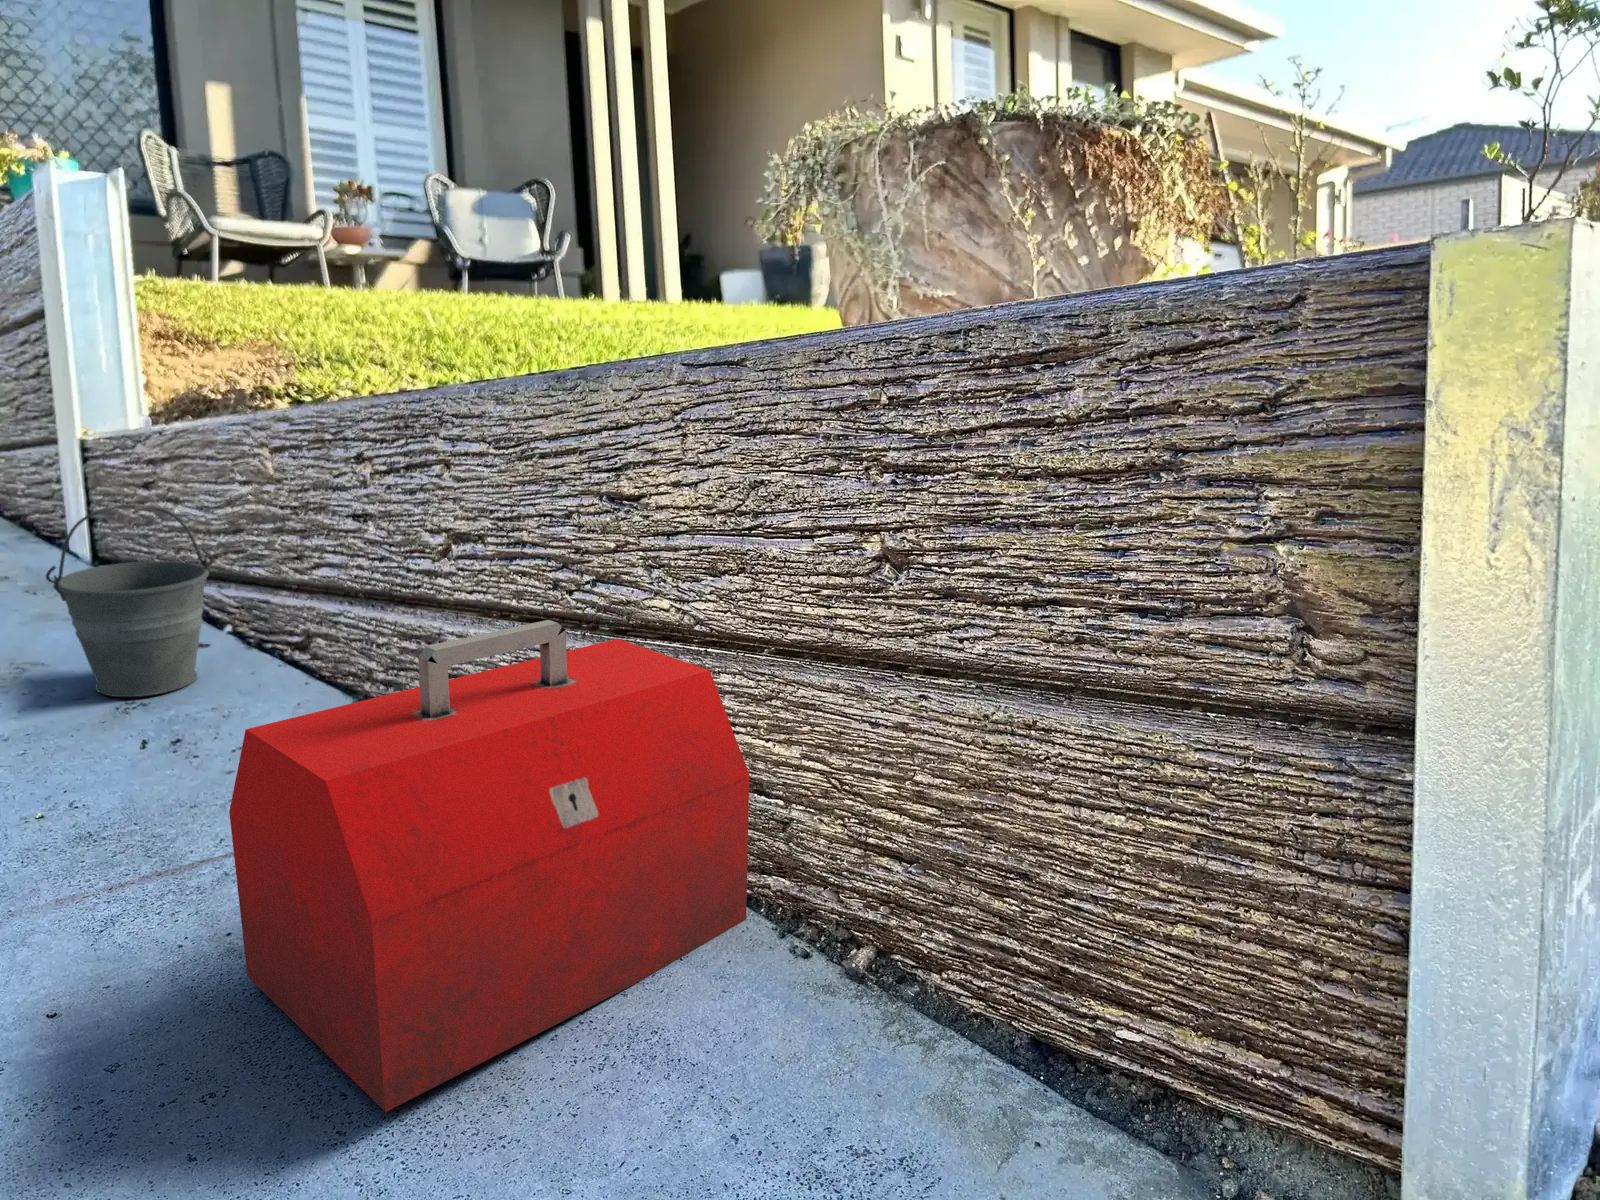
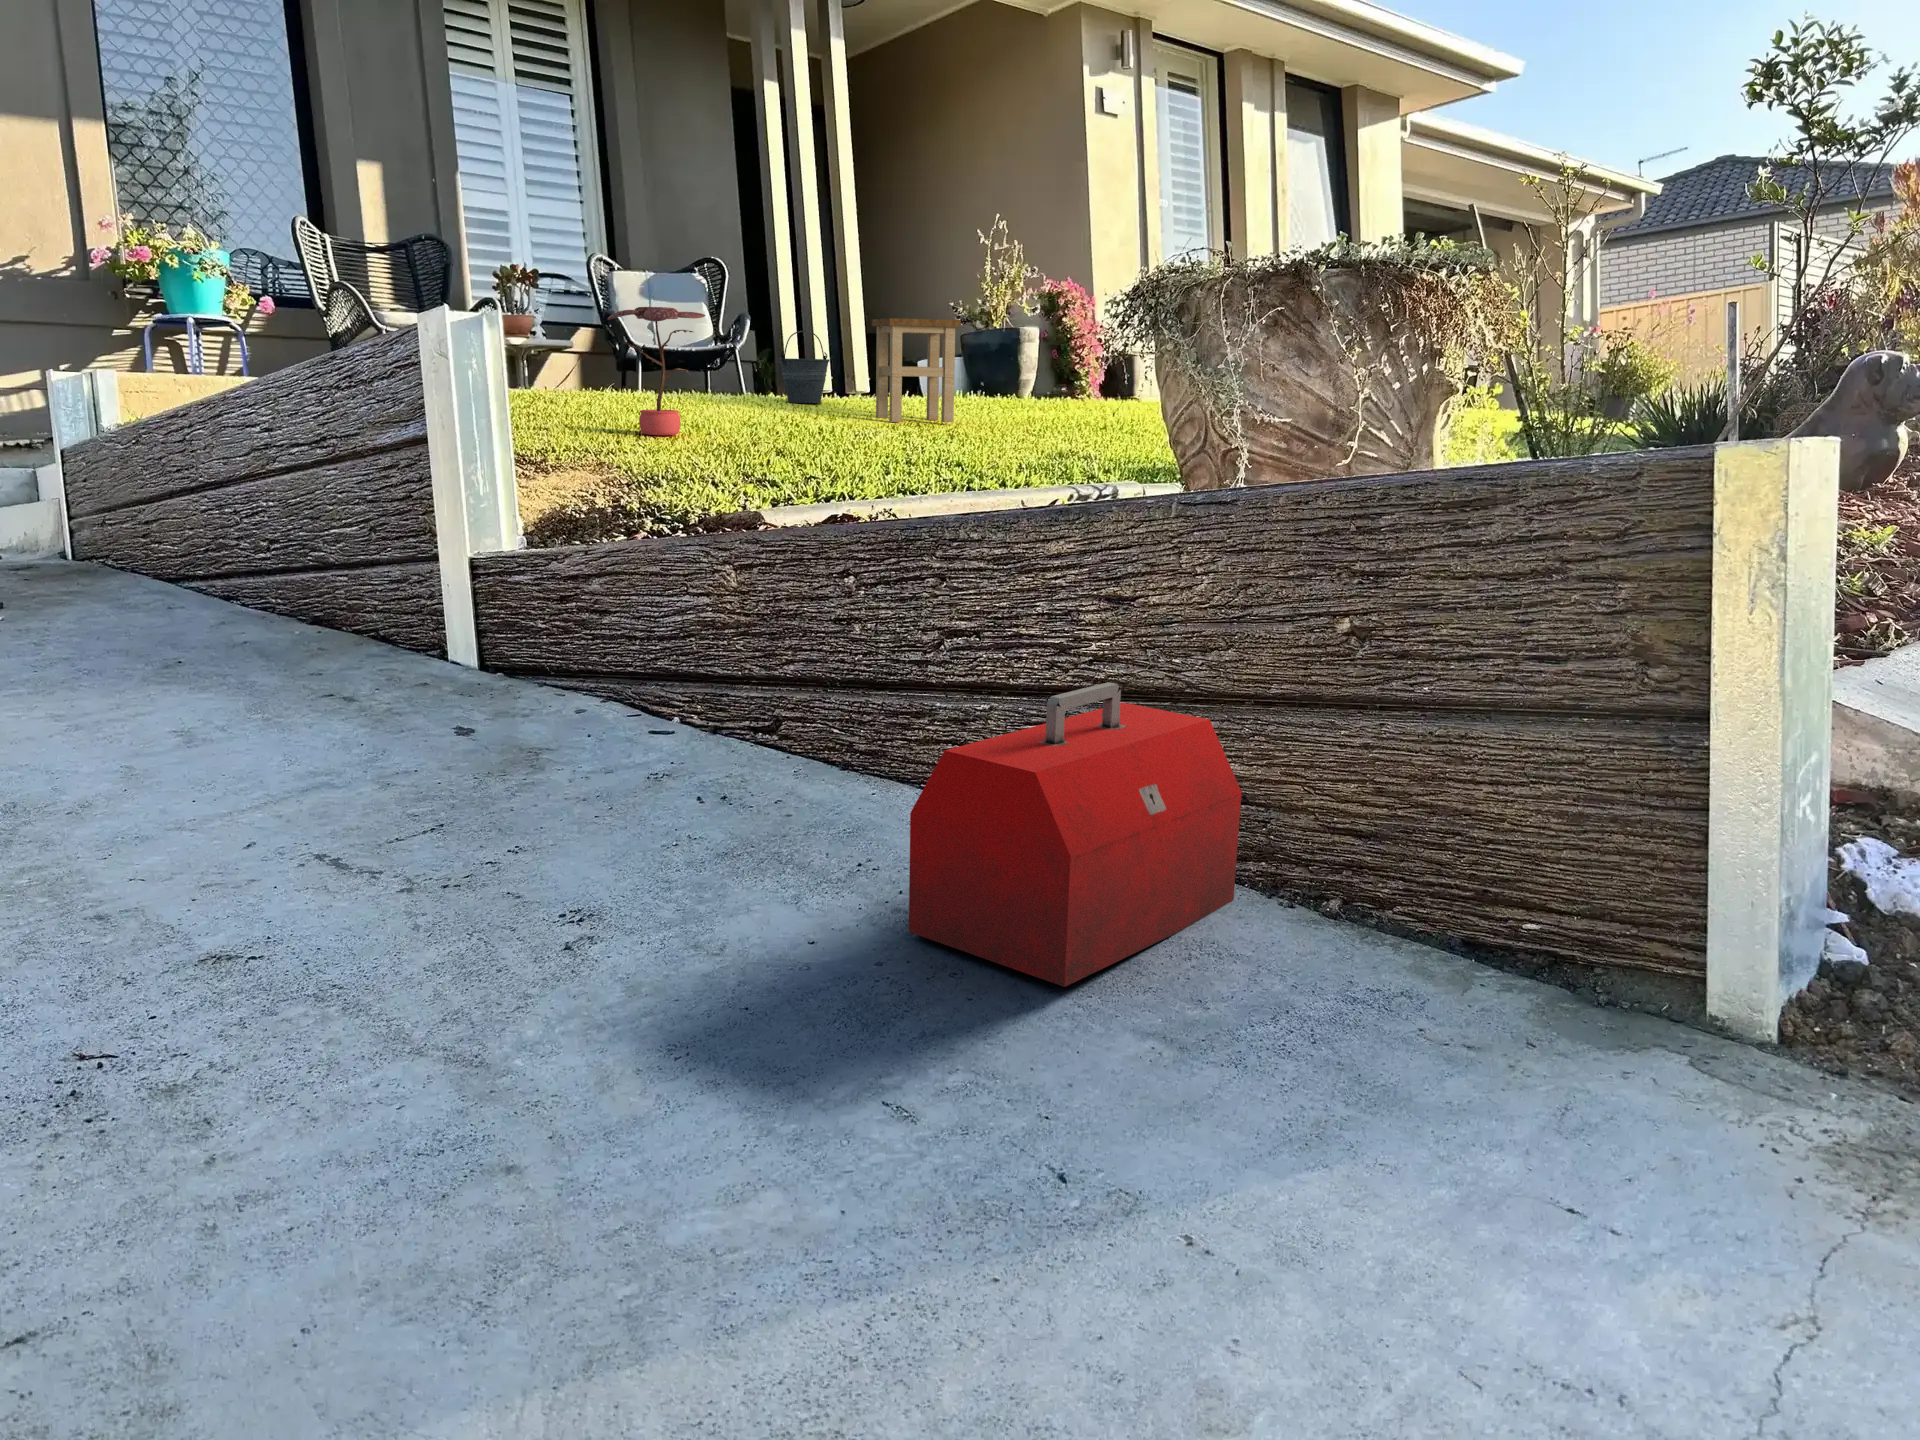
potted plant: none [327,194,429,322] -> present [608,307,705,435]
stool: none [638,219,717,319] -> present [872,318,961,422]
bucket: present [46,504,214,697] -> present [779,331,830,403]

